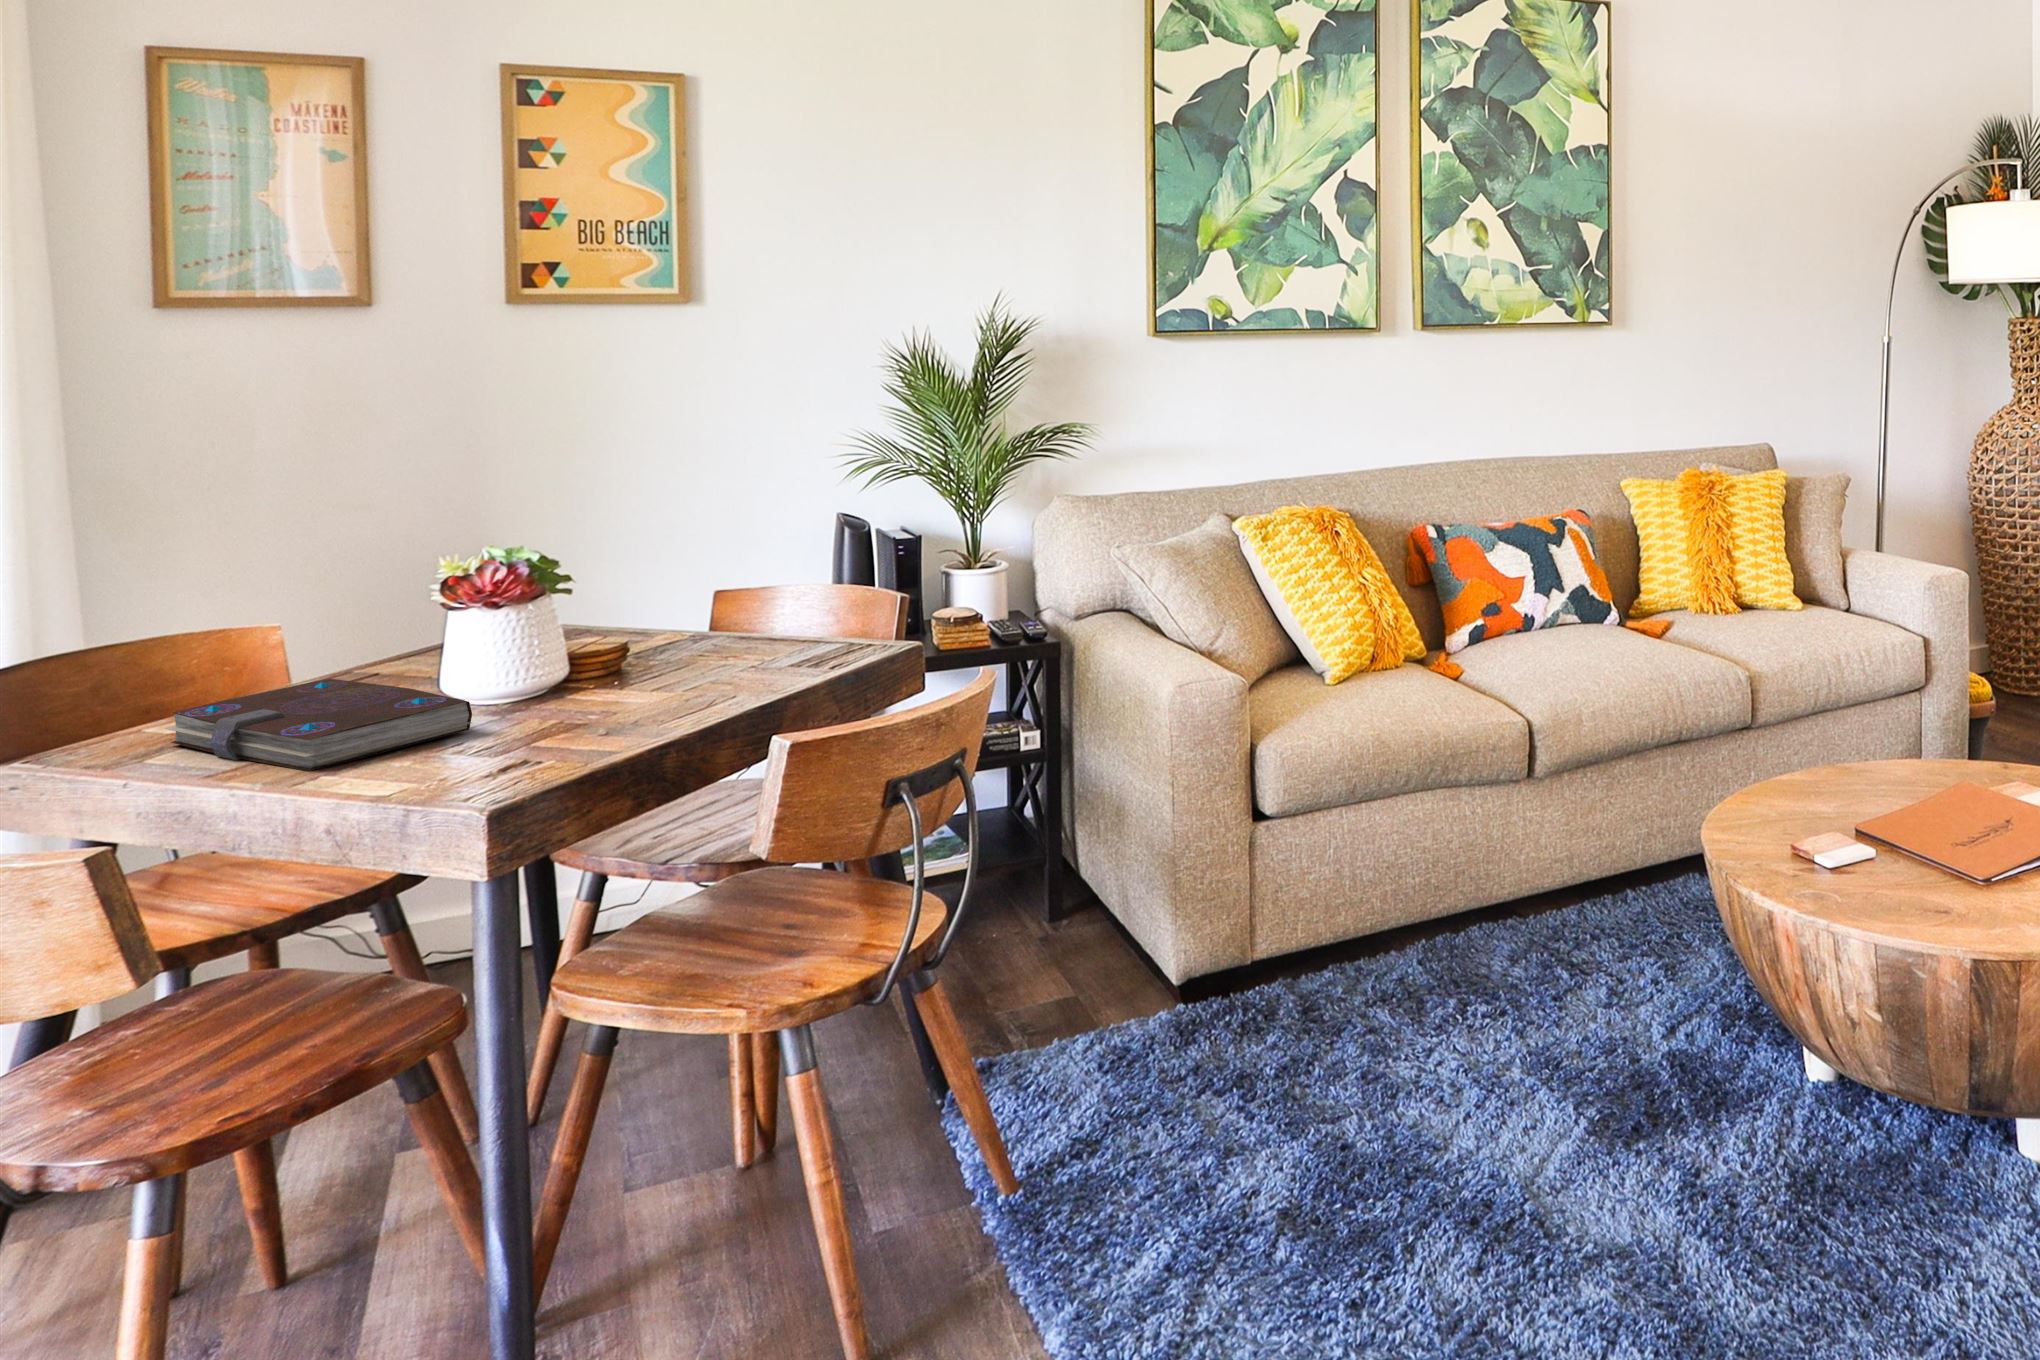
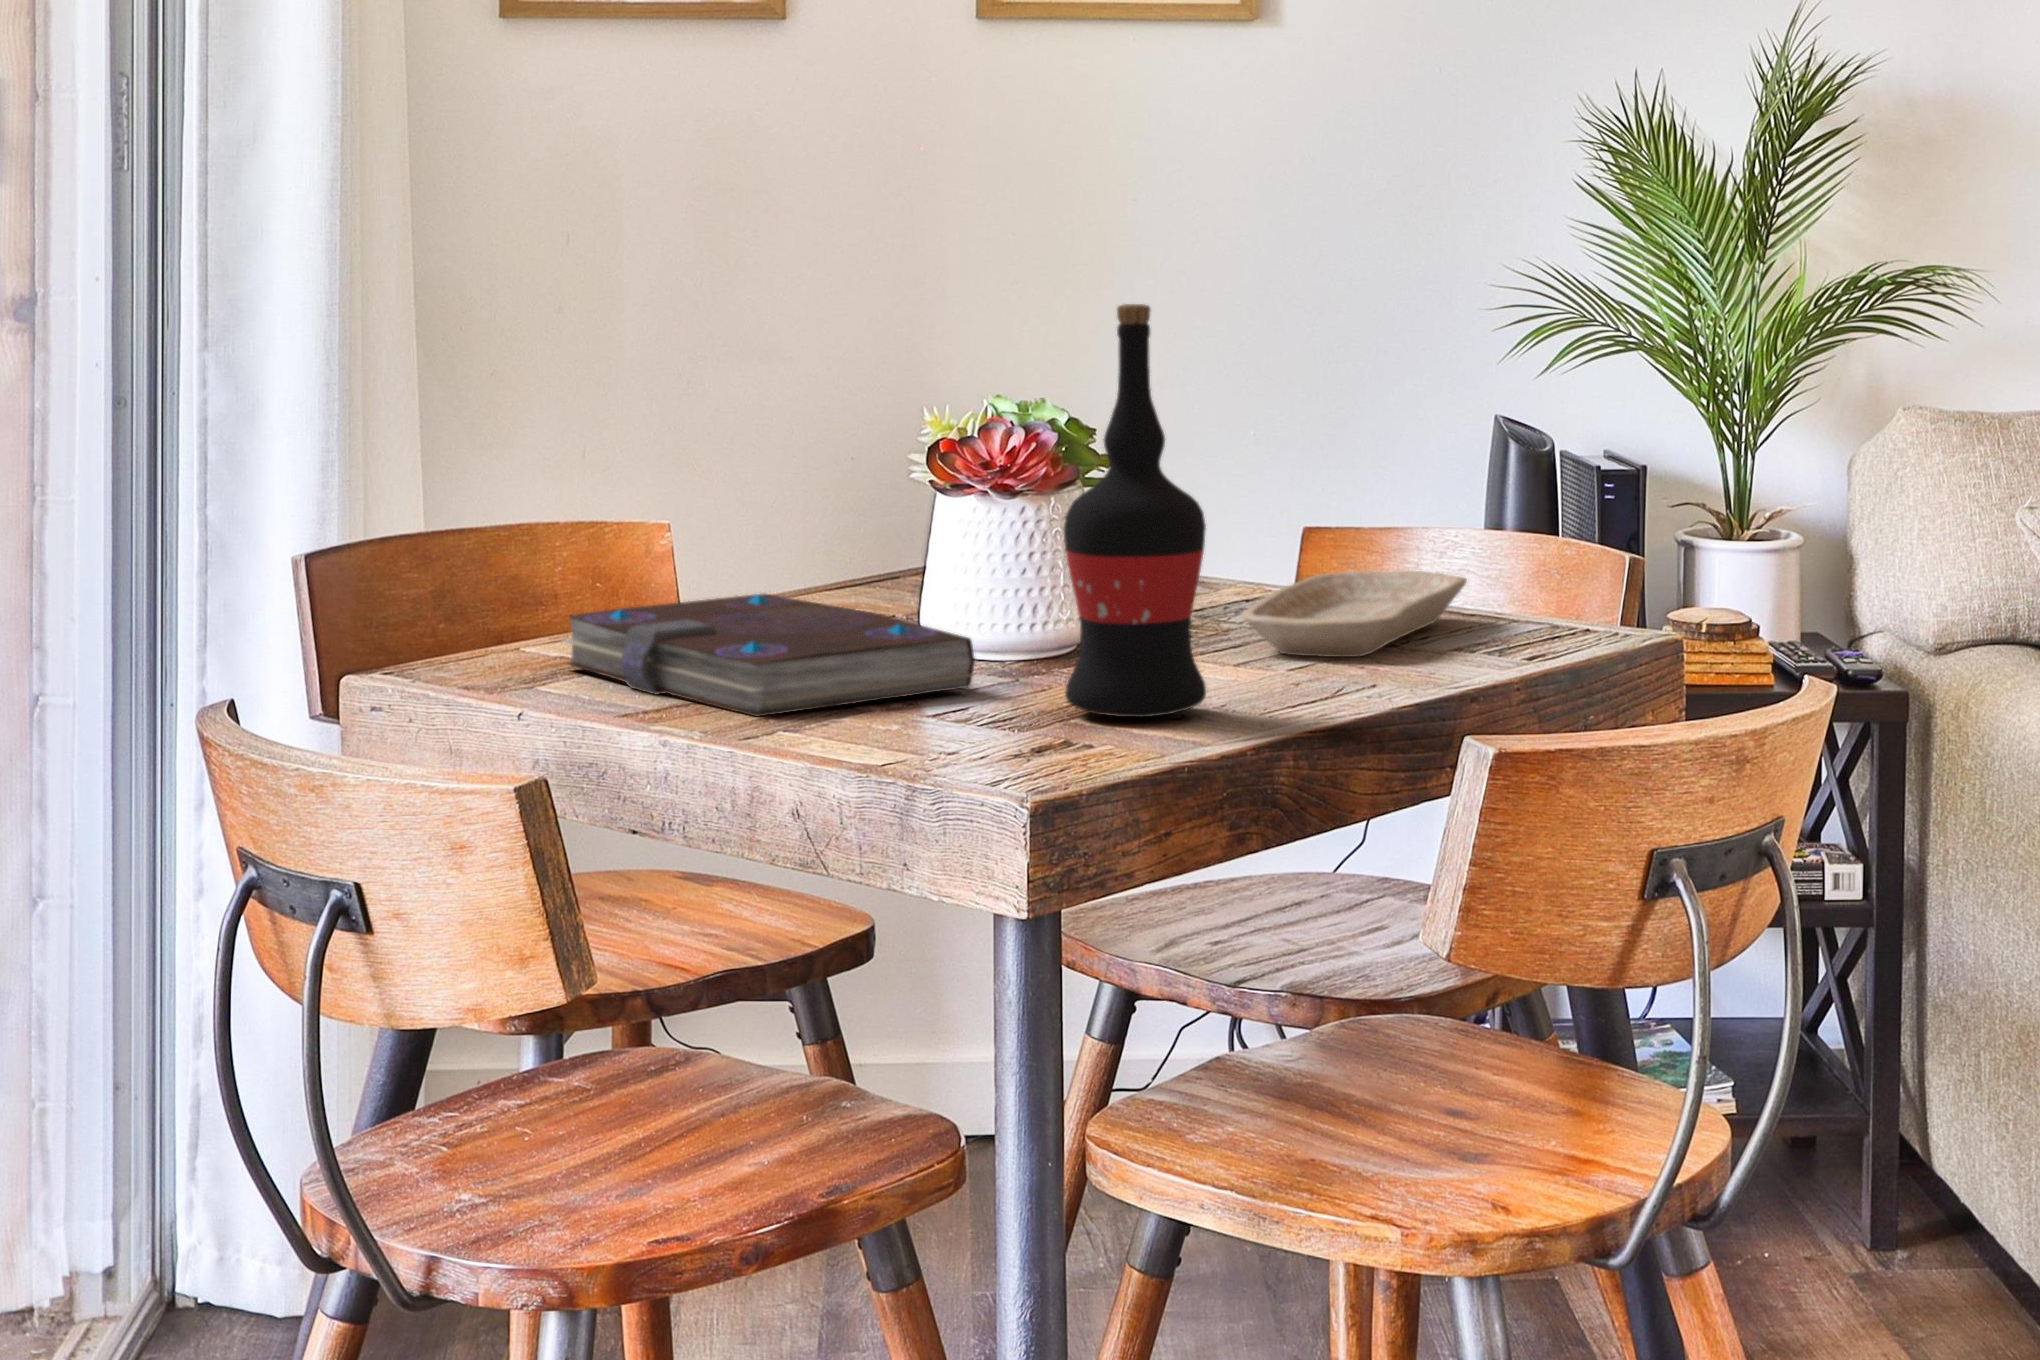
wine bottle: none [527,508,624,742] -> present [1063,304,1206,717]
tray: none [658,616,802,678] -> present [1242,571,1467,657]

